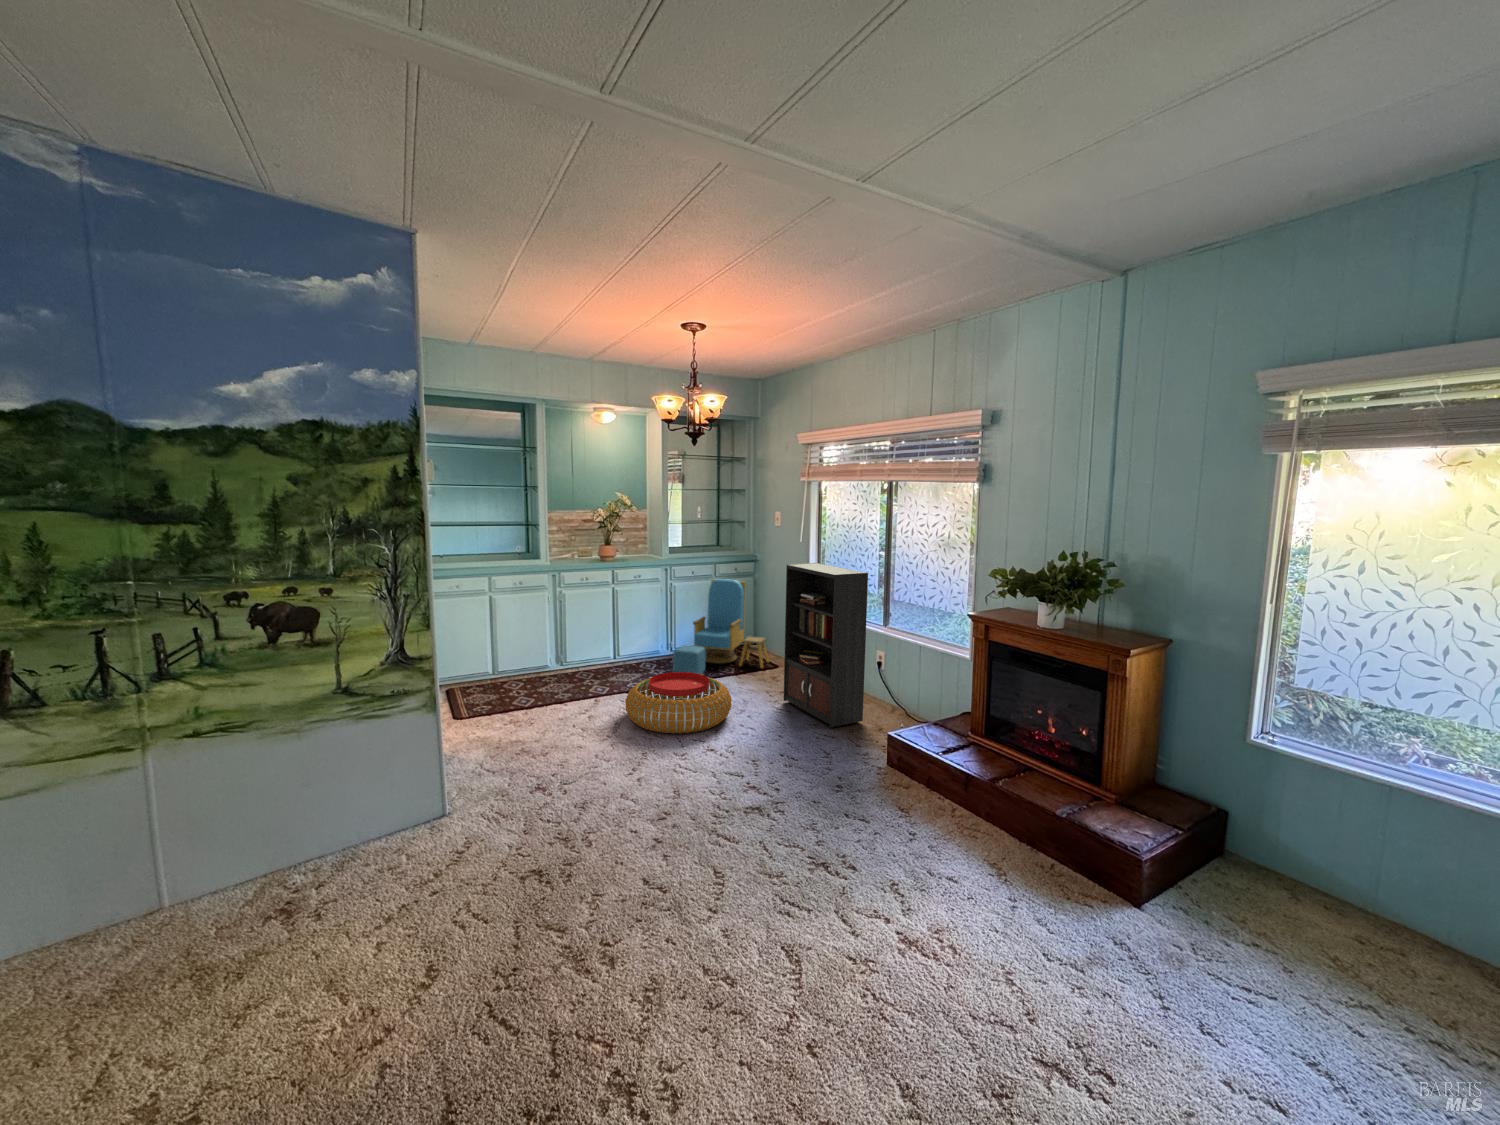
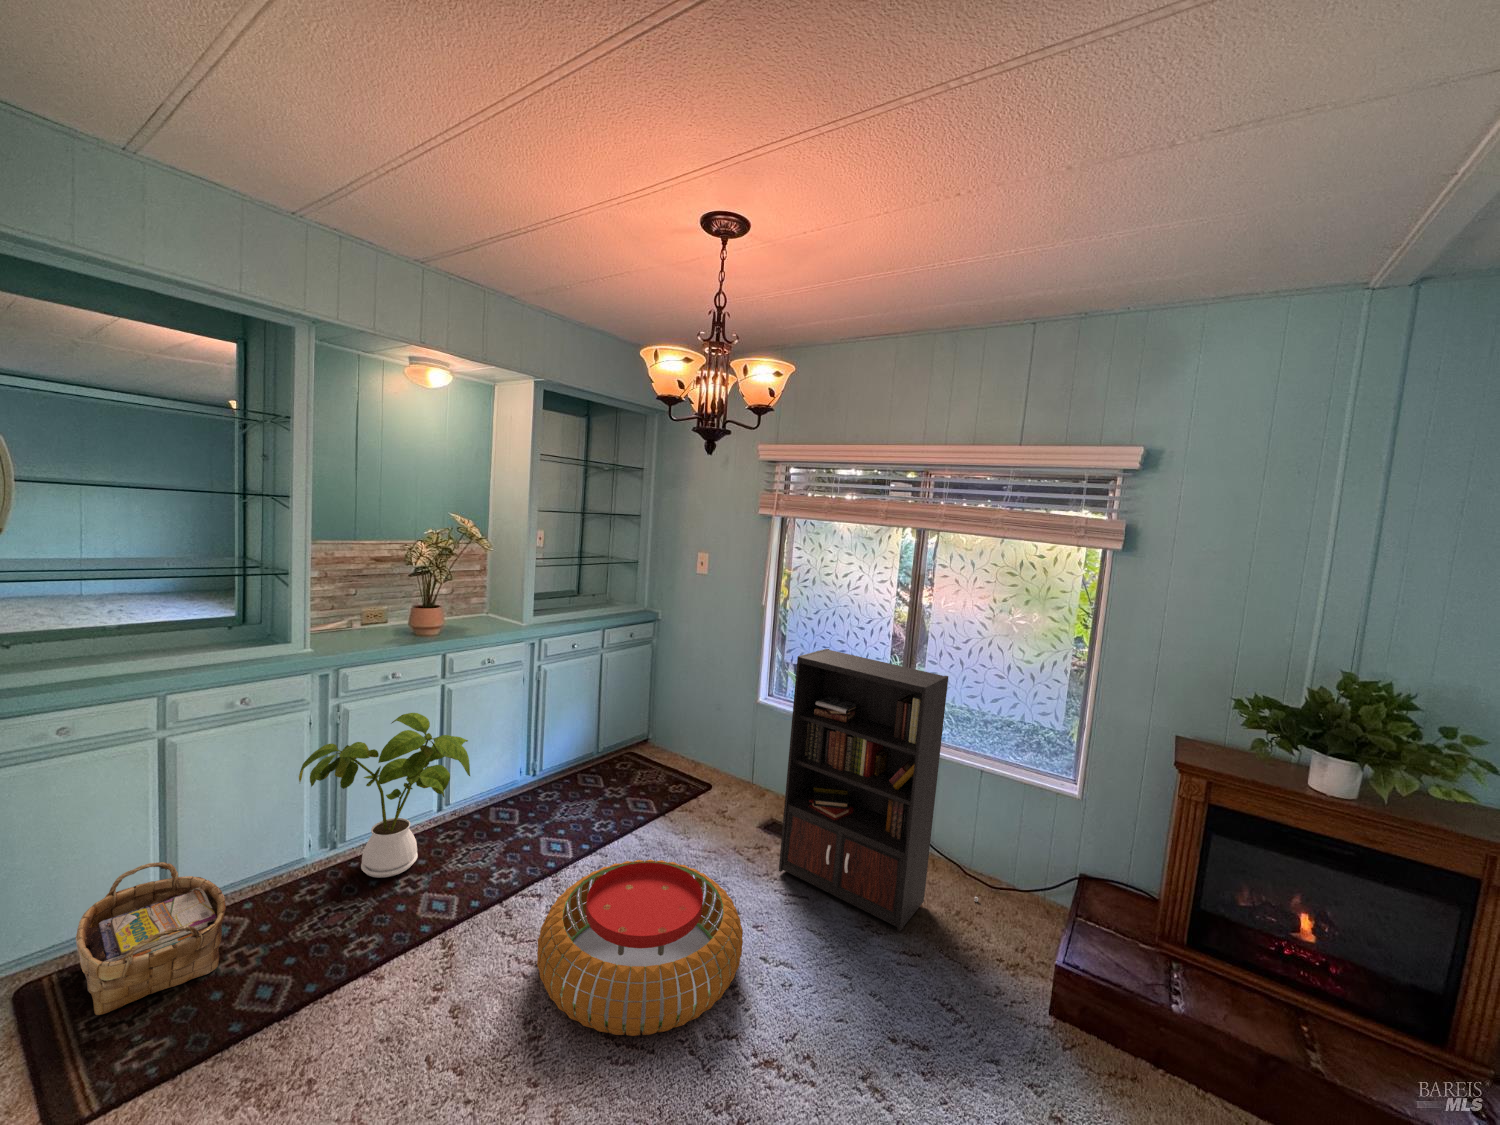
armchair: present [673,579,769,674] -> none [565,653,689,841]
house plant: none [543,594,625,680] -> present [299,713,470,878]
woven basket: none [463,649,512,698] -> present [76,862,226,1015]

